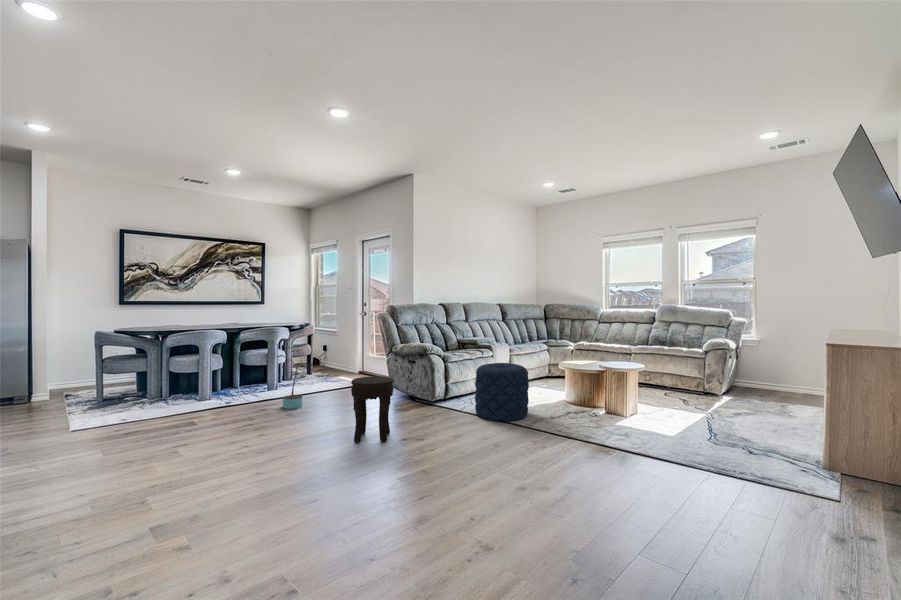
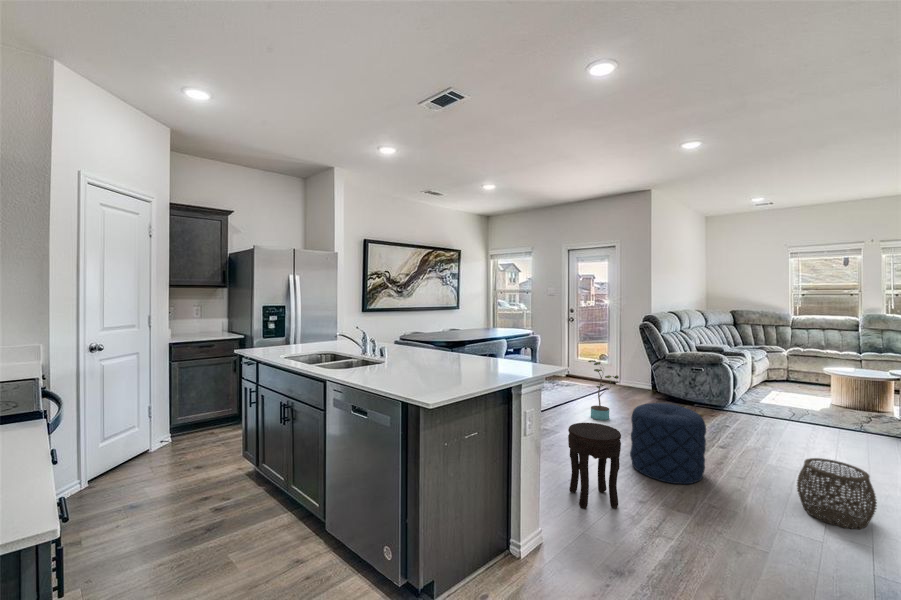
pouf: present [475,363,529,421] -> present [630,403,706,484]
side table: present [351,376,393,442] -> present [568,423,621,509]
woven basket: none [265,427,330,496] -> present [797,458,877,529]

